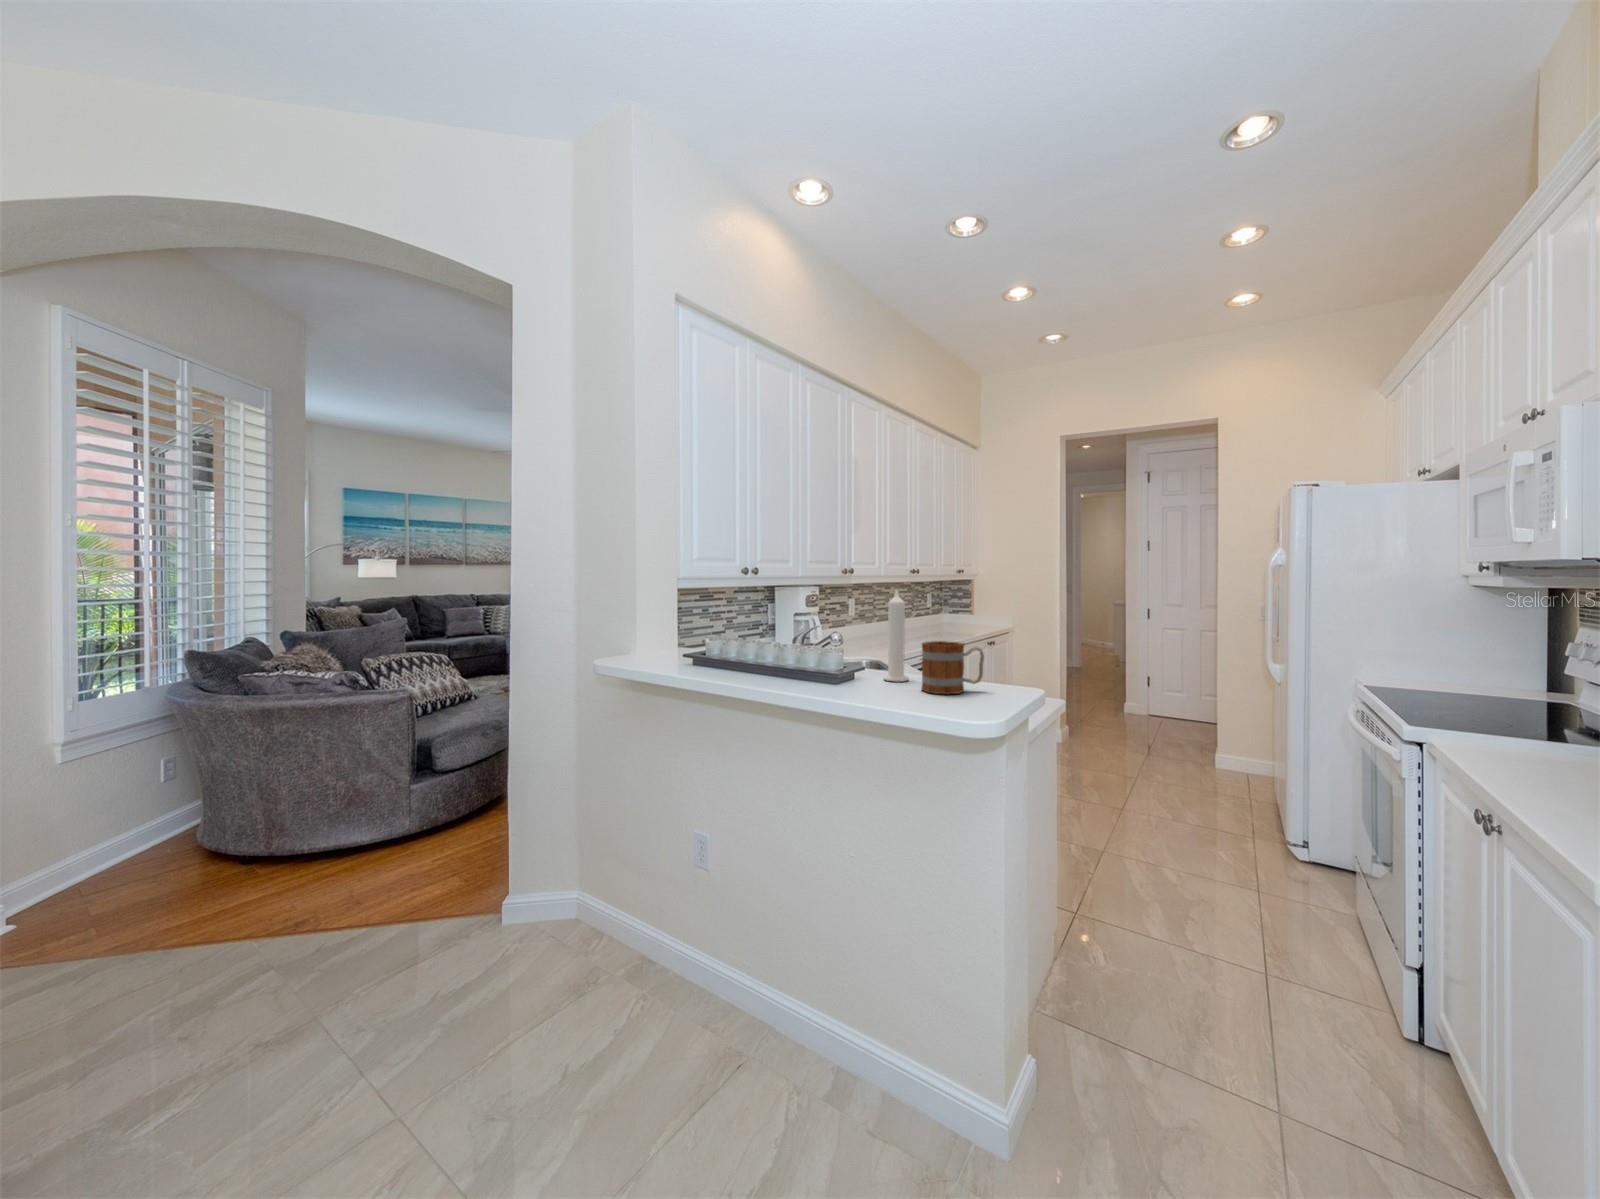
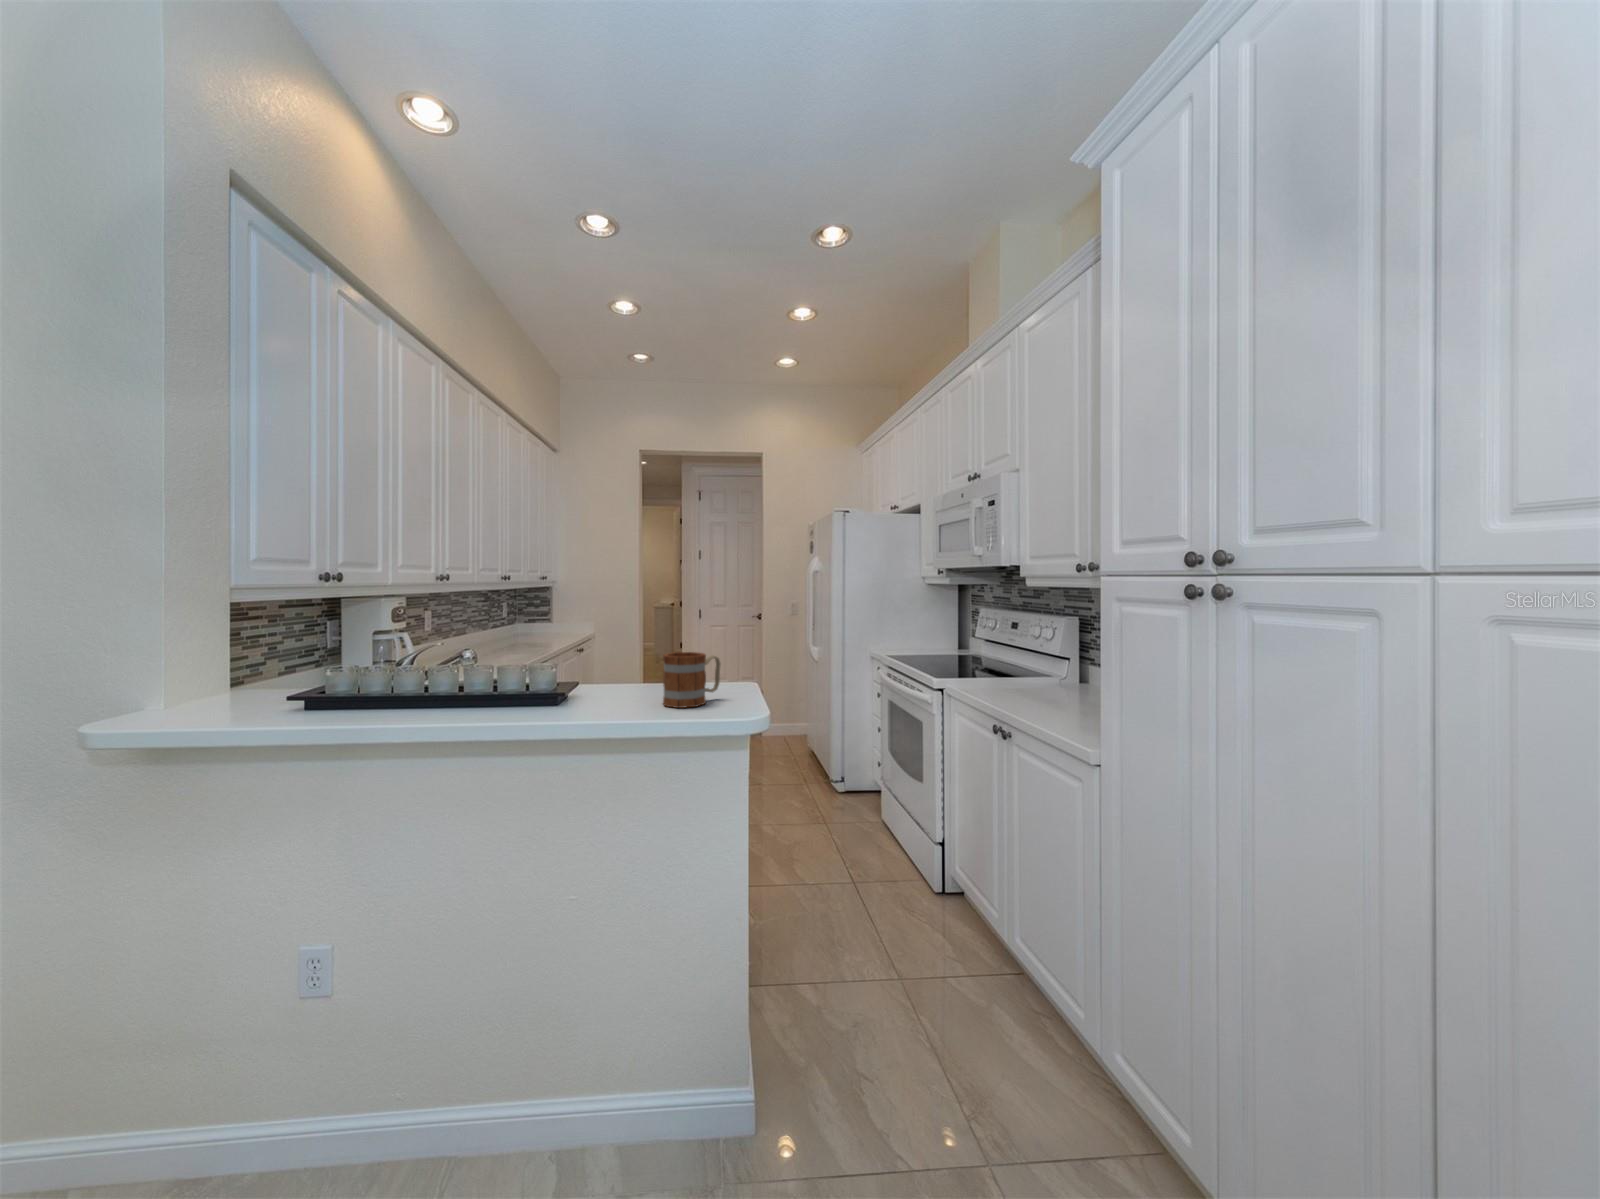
candle: present [884,591,909,682] -> none [604,600,633,701]

